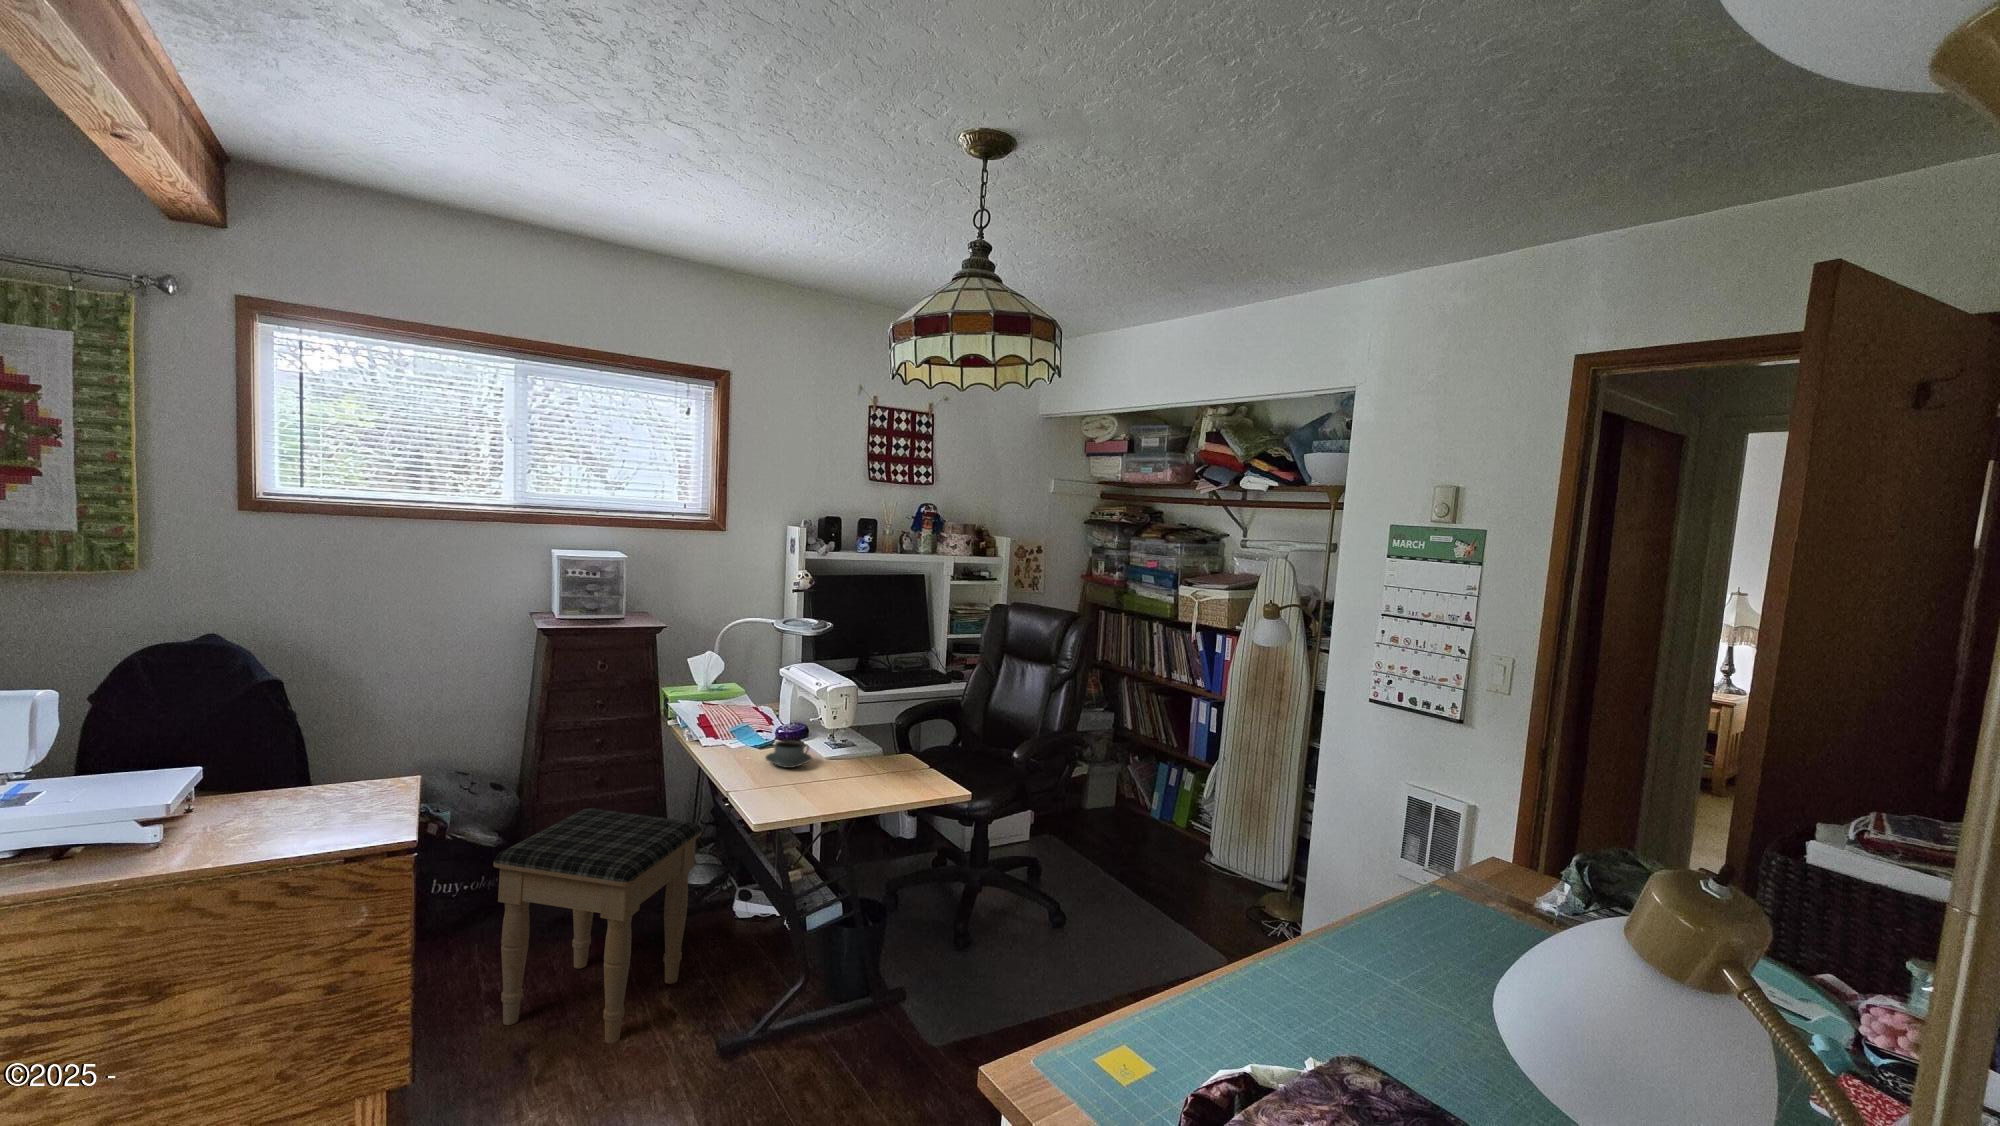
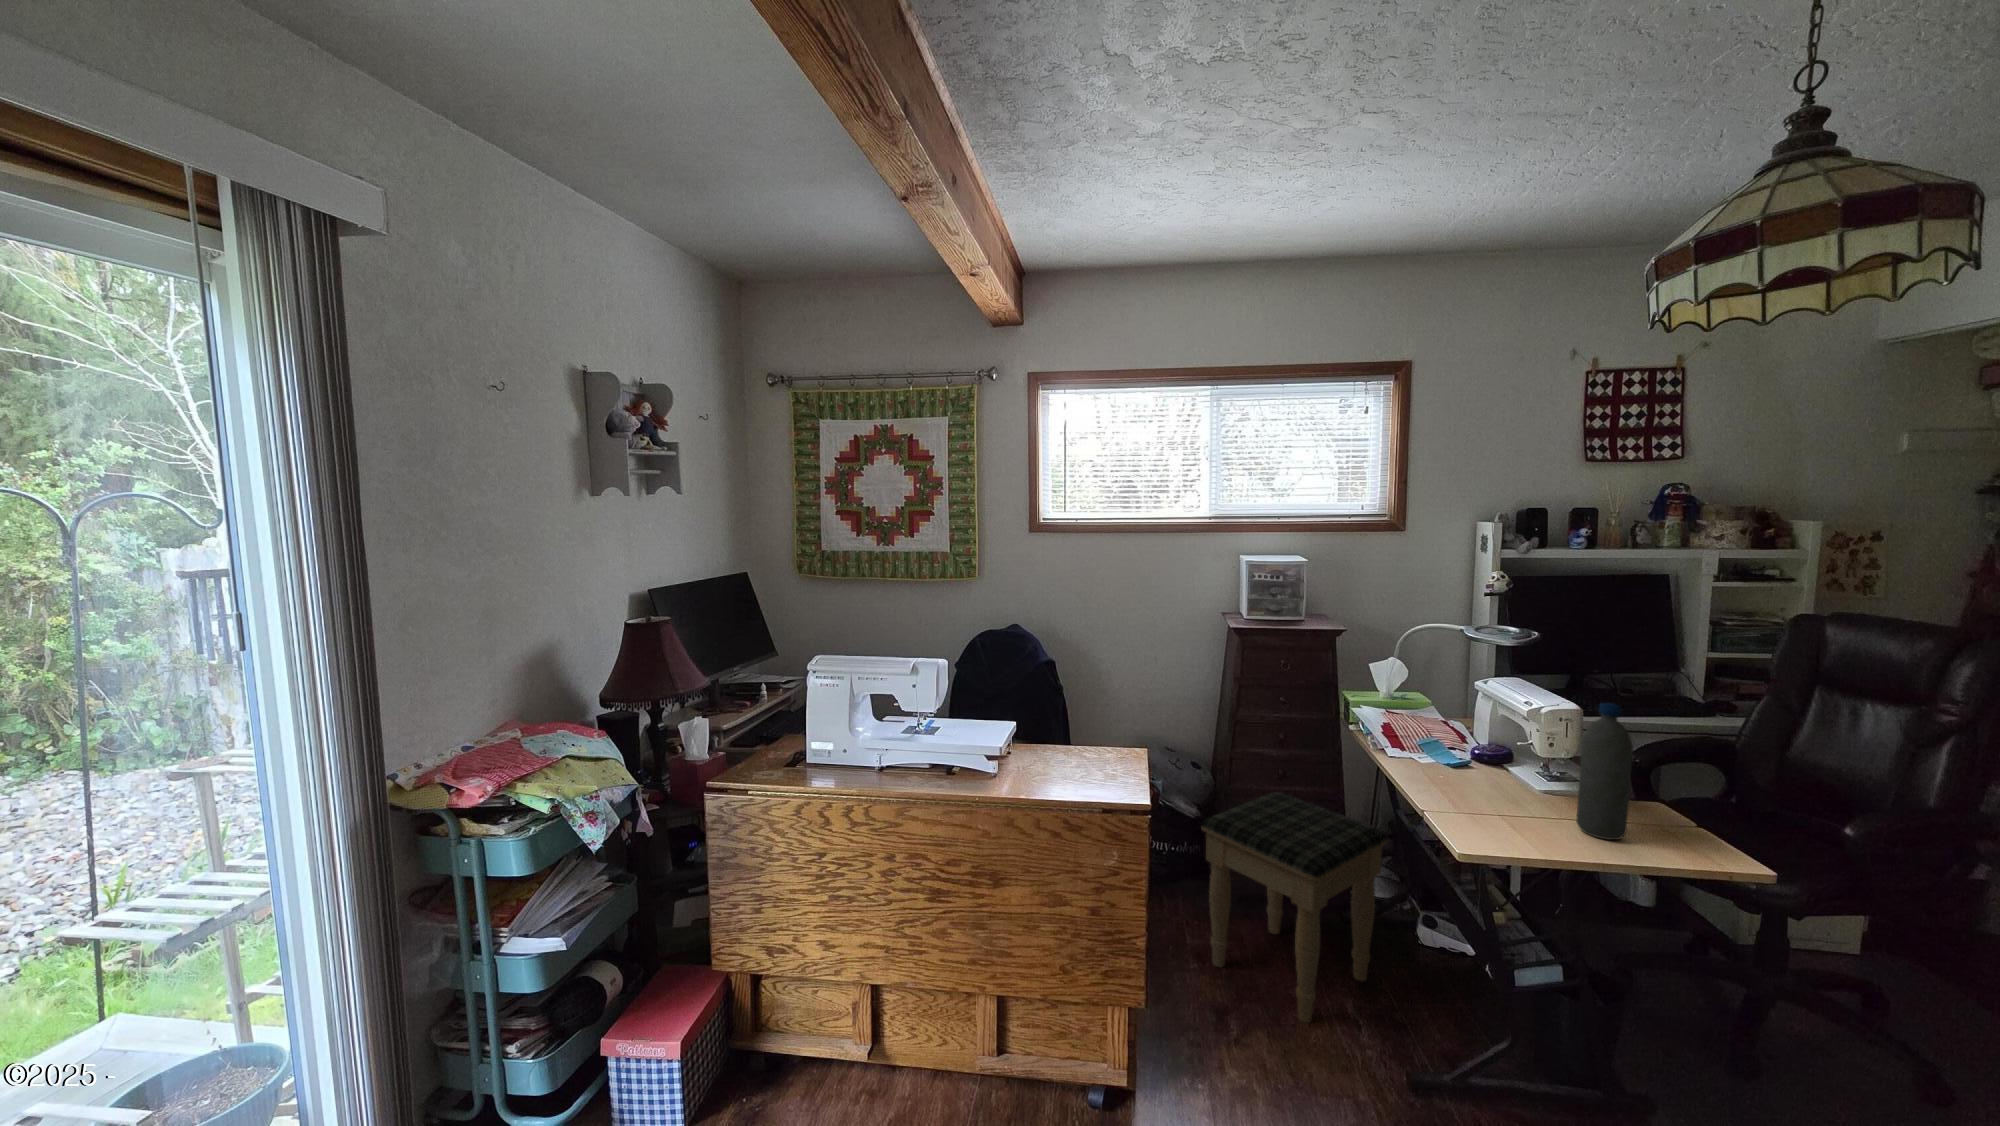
water bottle: none [848,671,886,783] -> present [1576,703,1633,840]
coffee cup: present [766,740,812,768] -> none [1461,767,1523,800]

